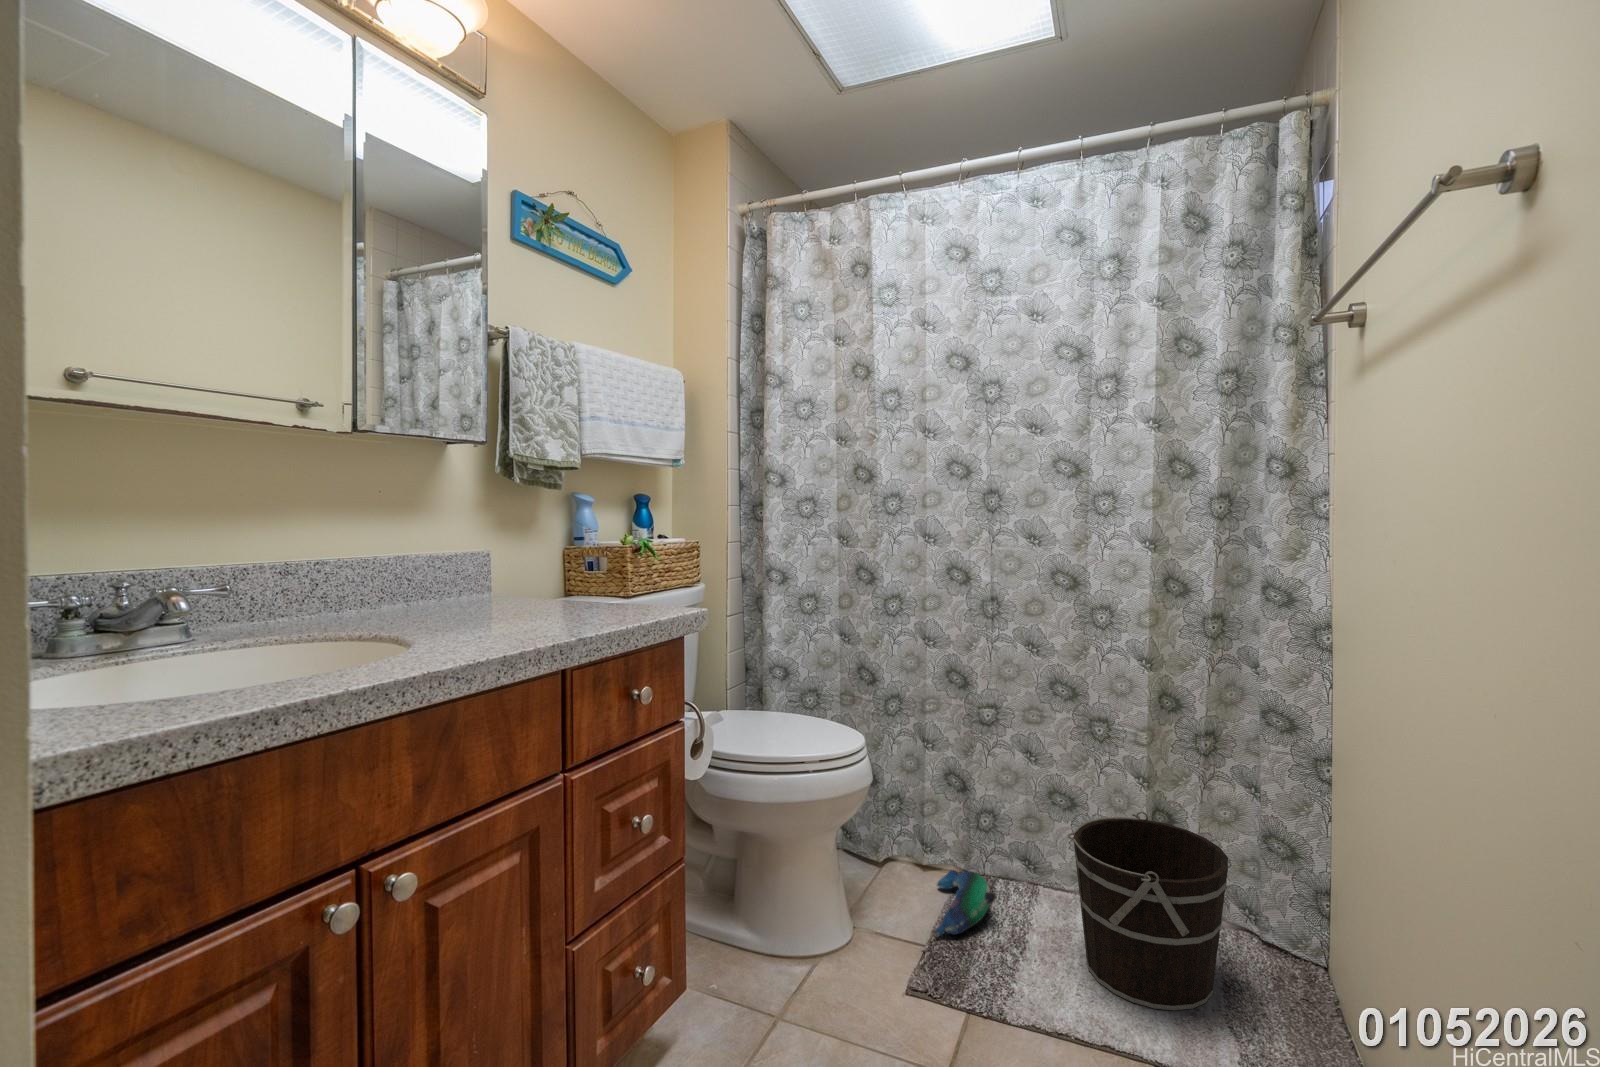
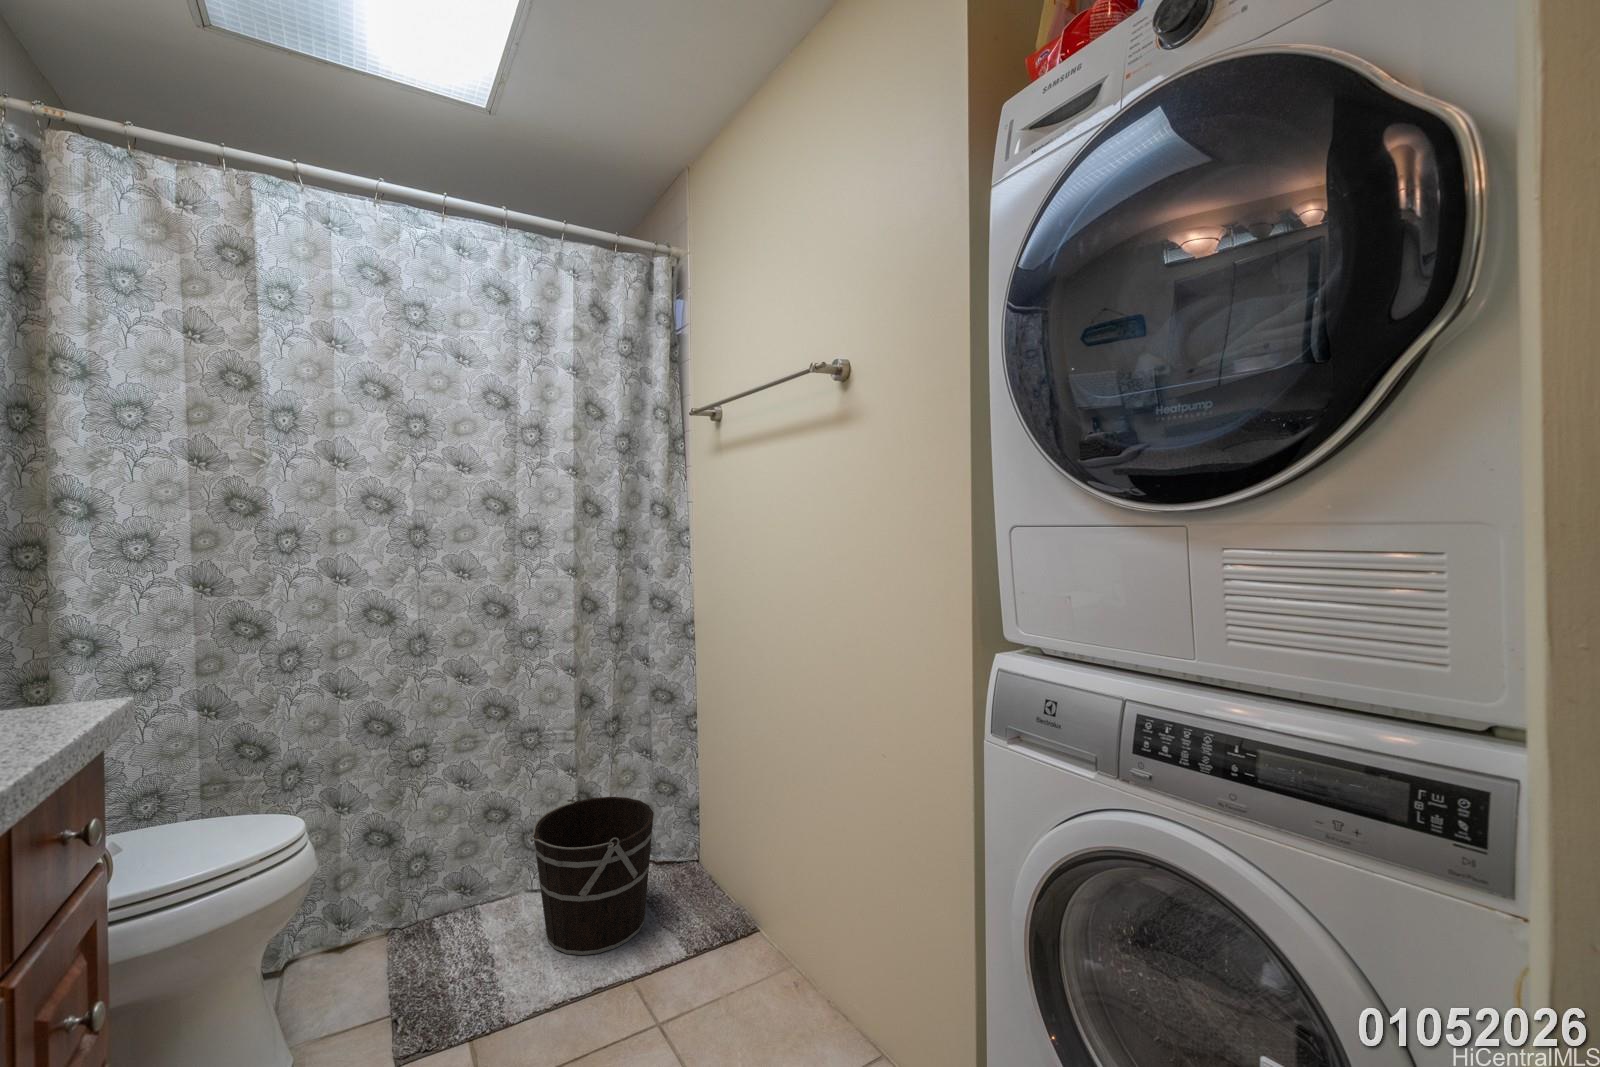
plush toy: present [935,870,995,936] -> none [368,919,451,1004]

